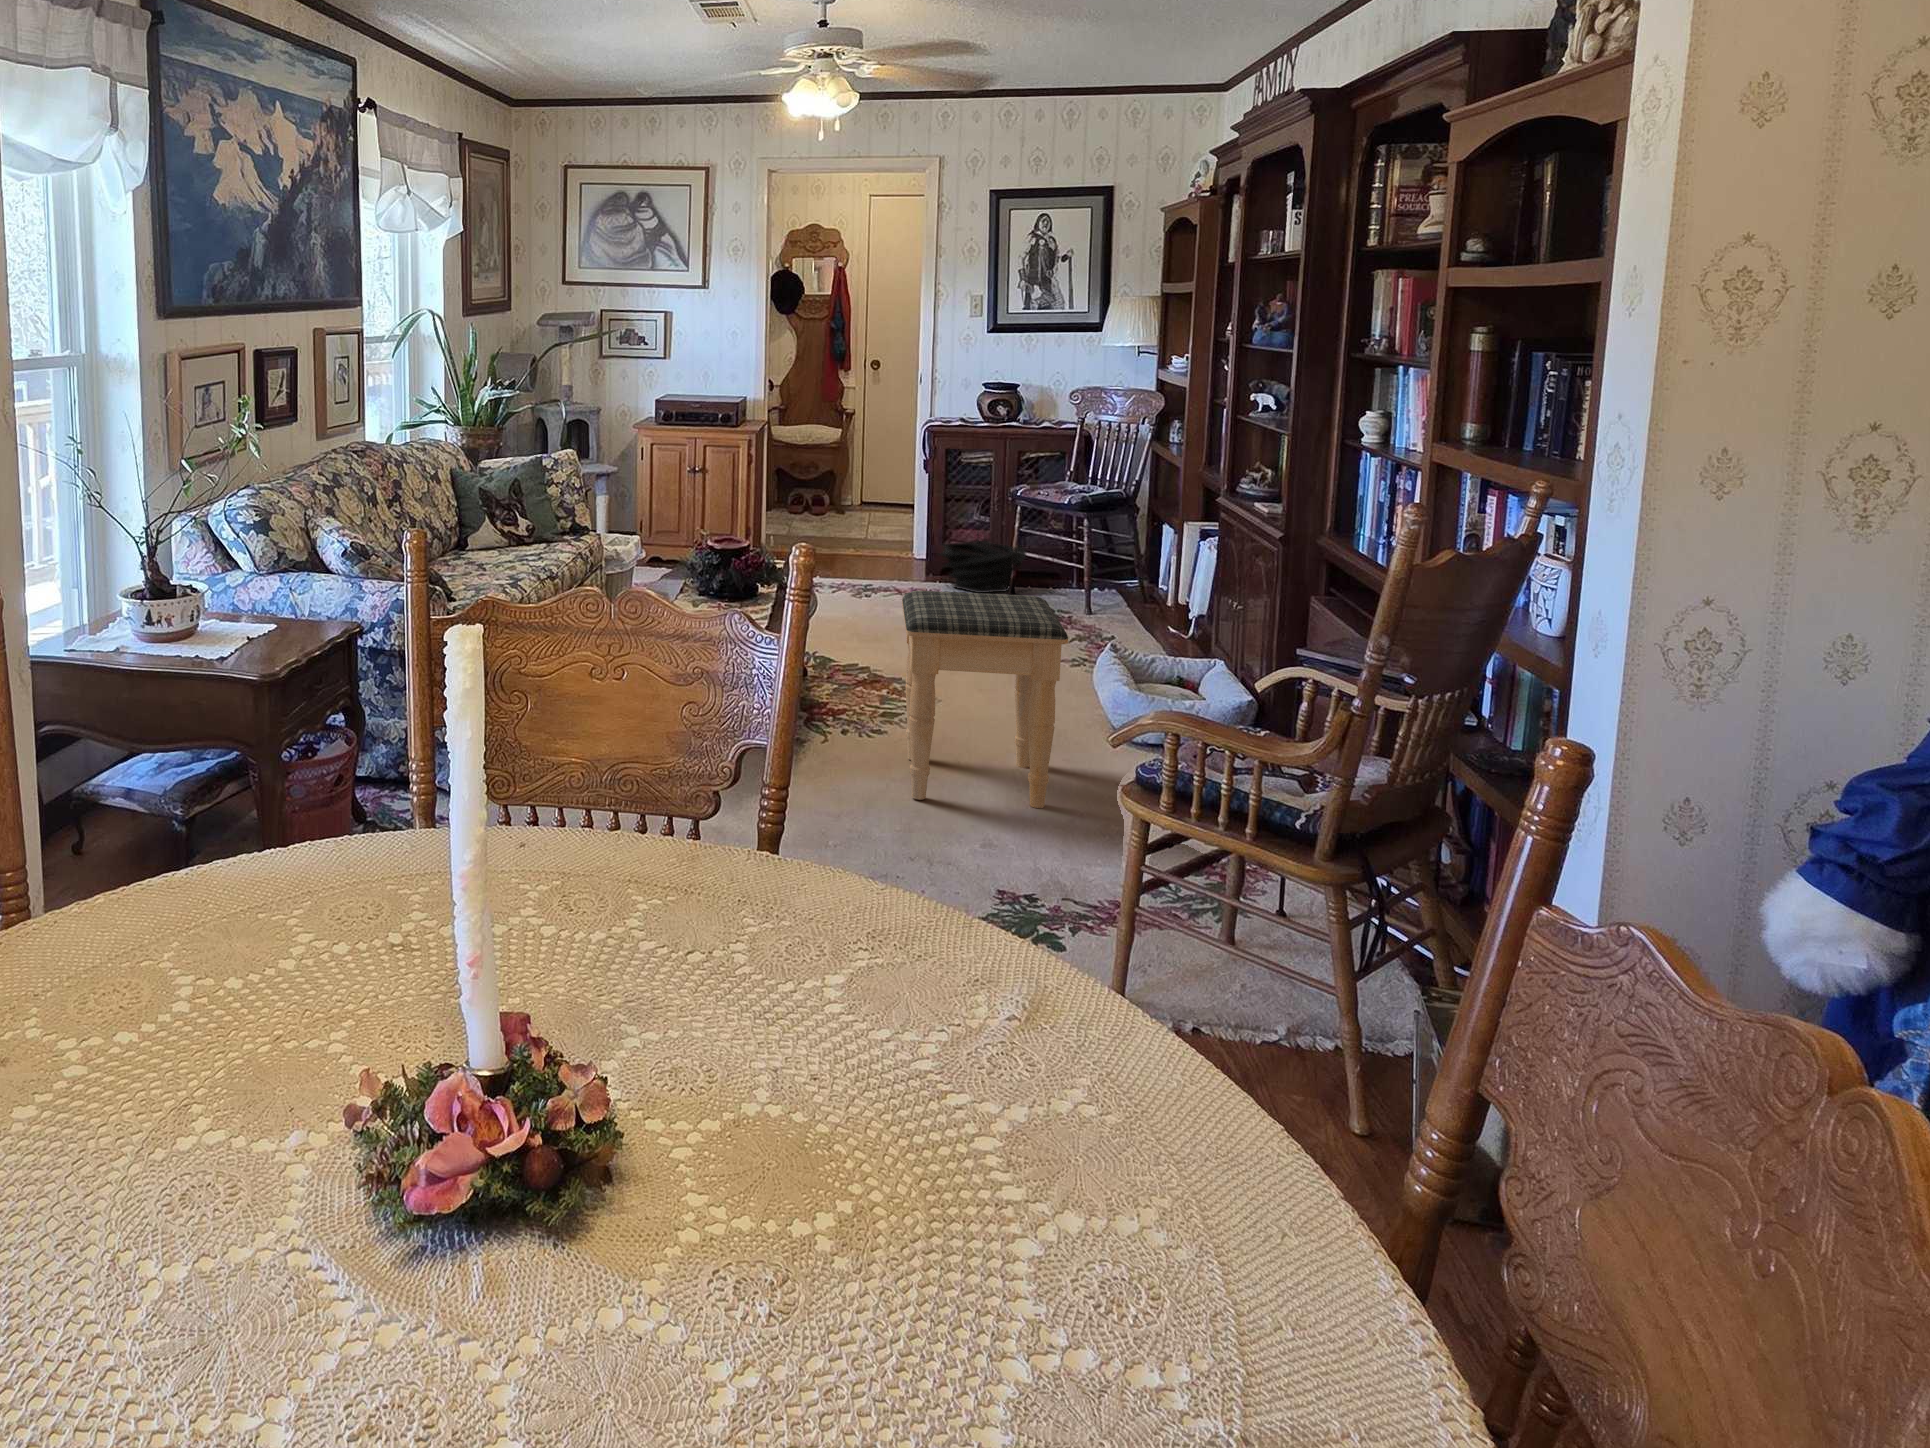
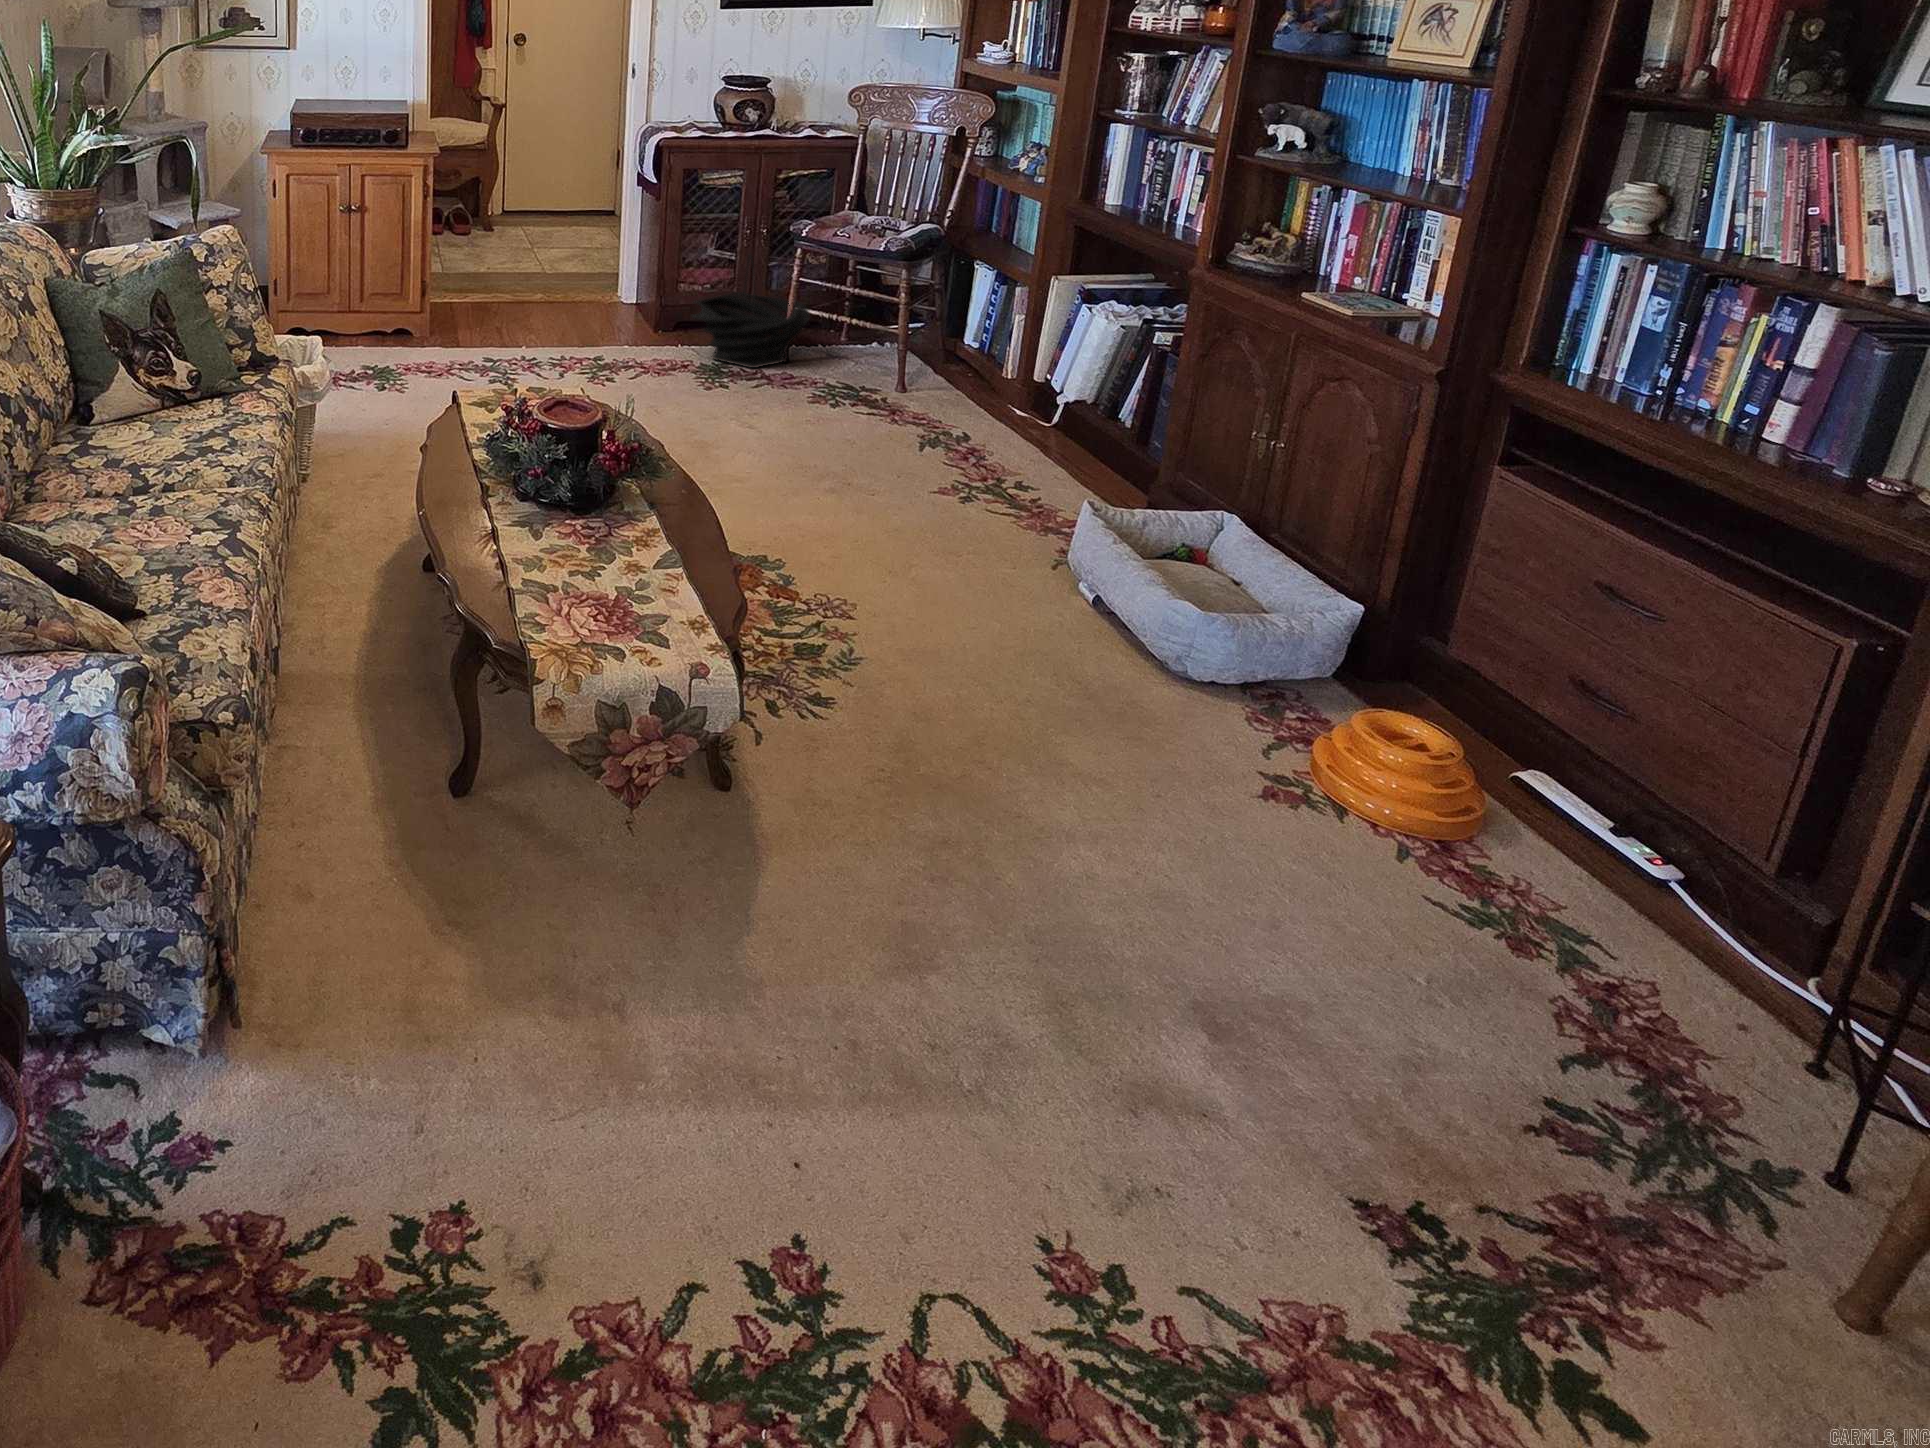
footstool: present [902,591,1068,808] -> none [922,506,1320,905]

